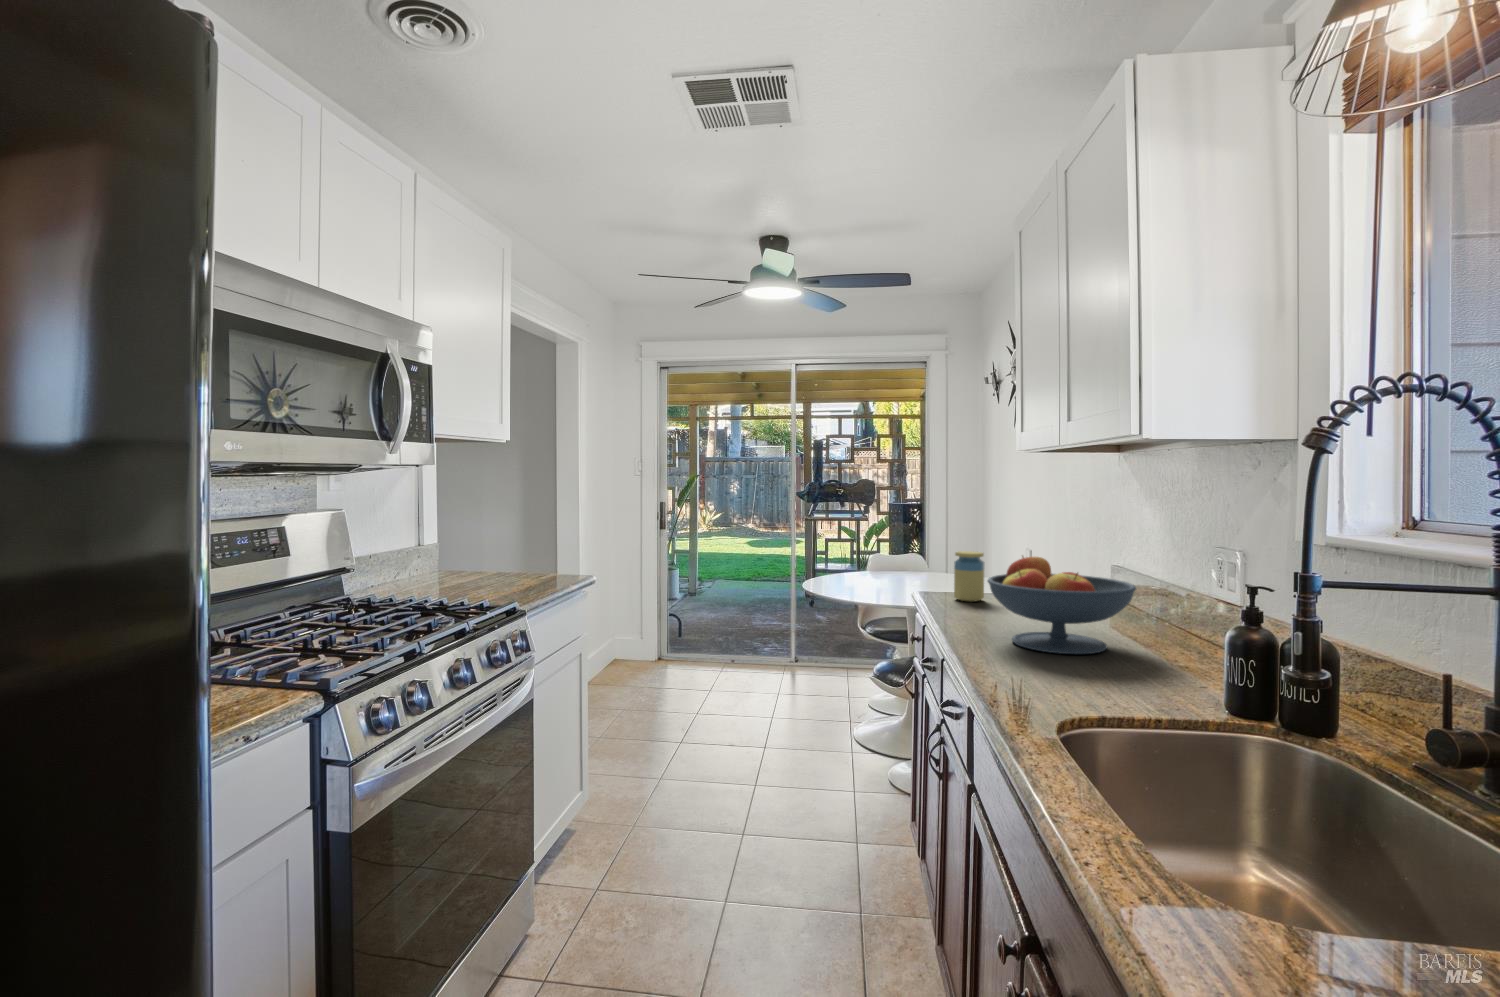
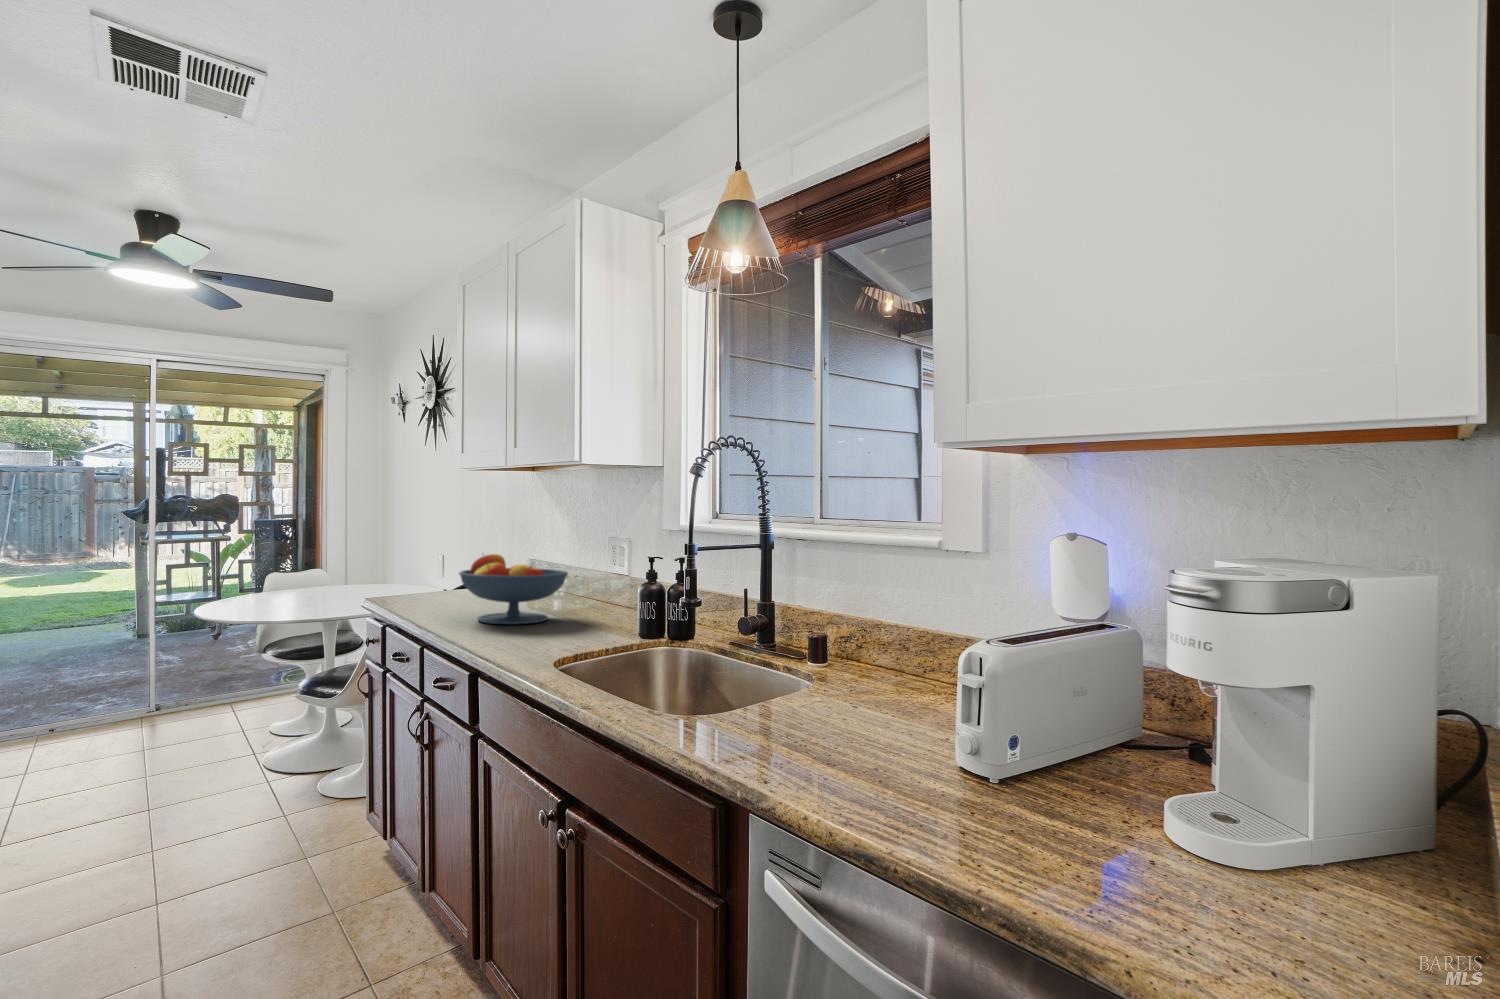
jar: present [954,551,984,601] -> none [398,558,426,601]

